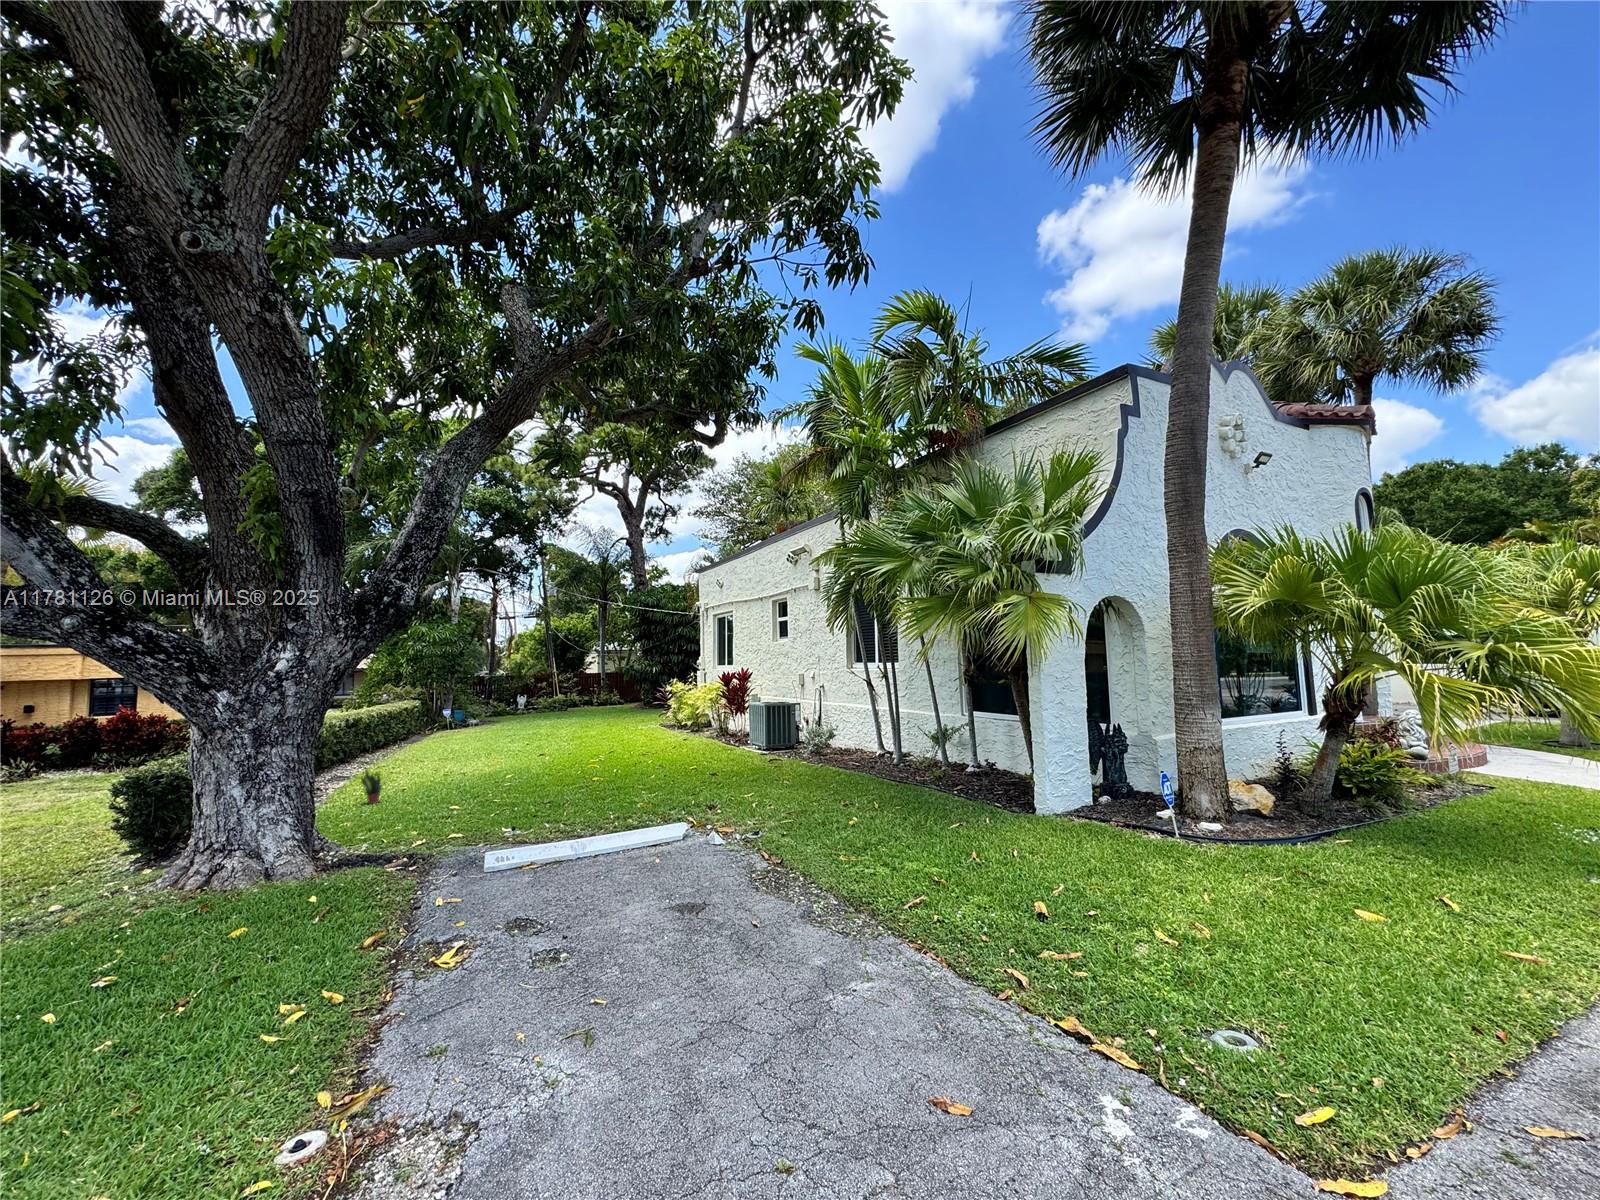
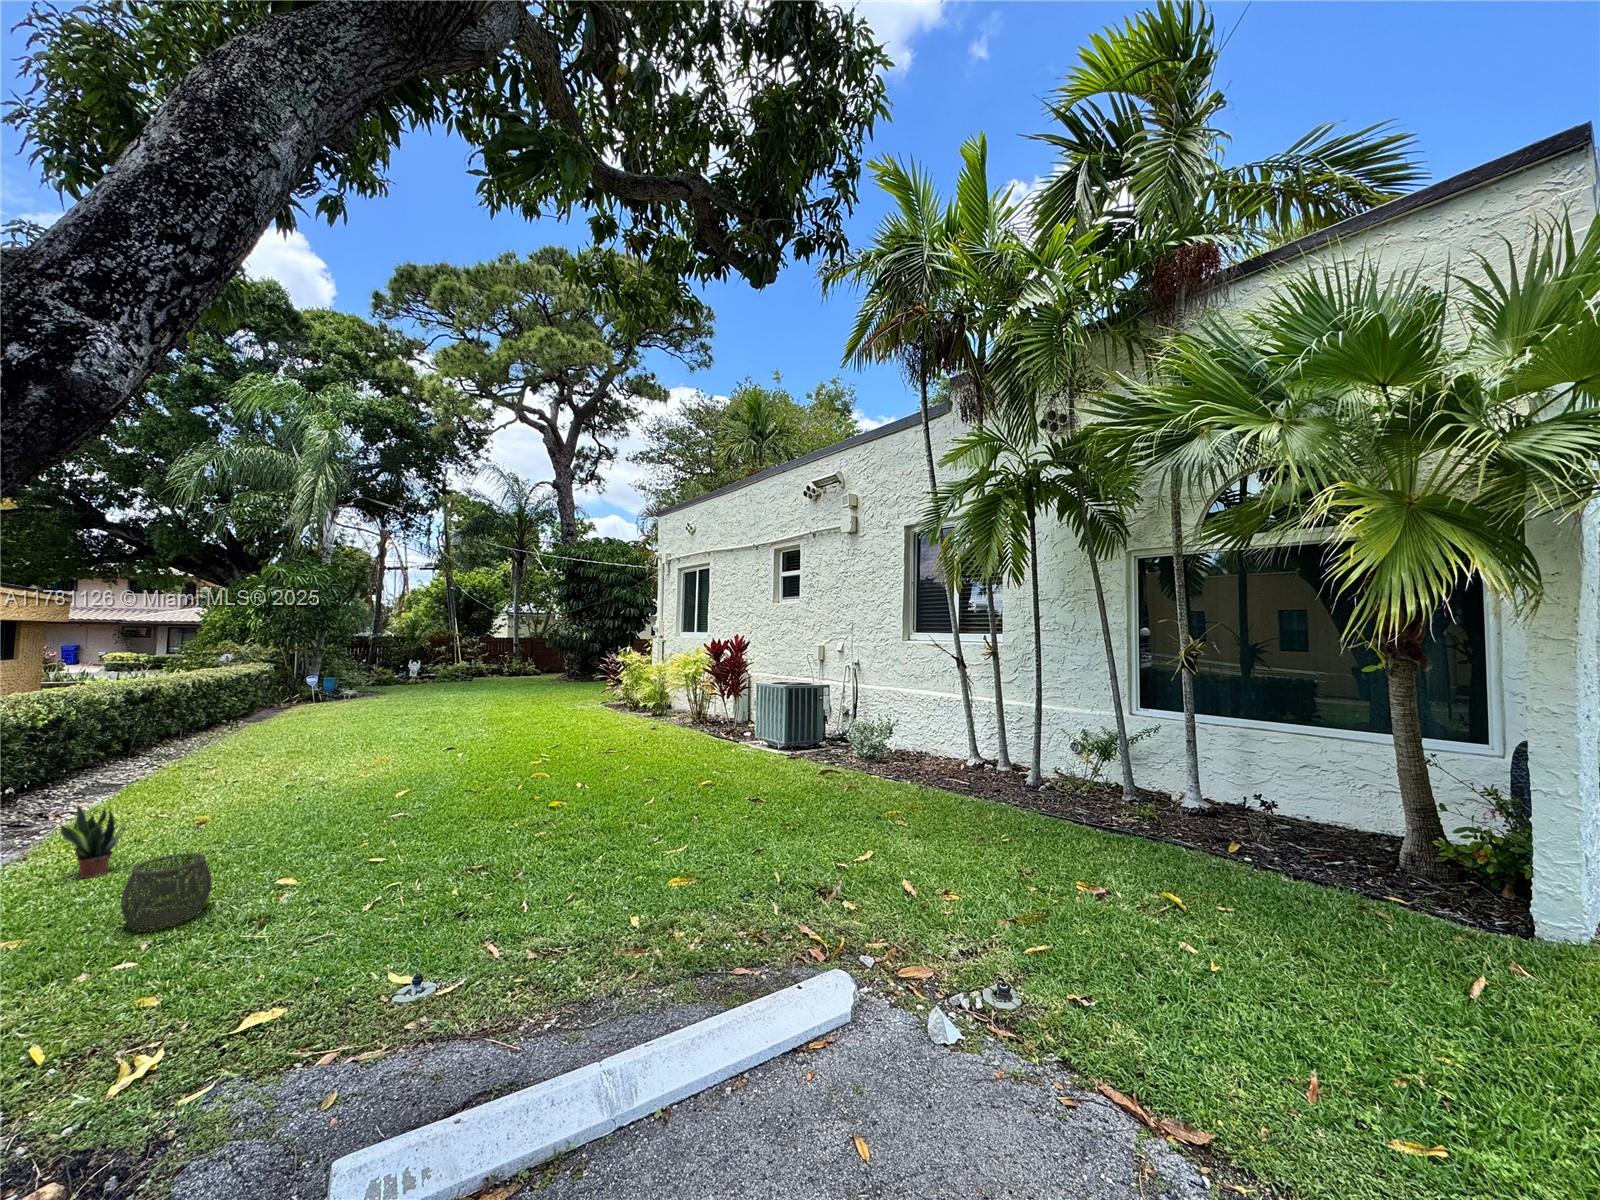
woven basket: none [398,785,433,817] -> present [121,853,212,930]

